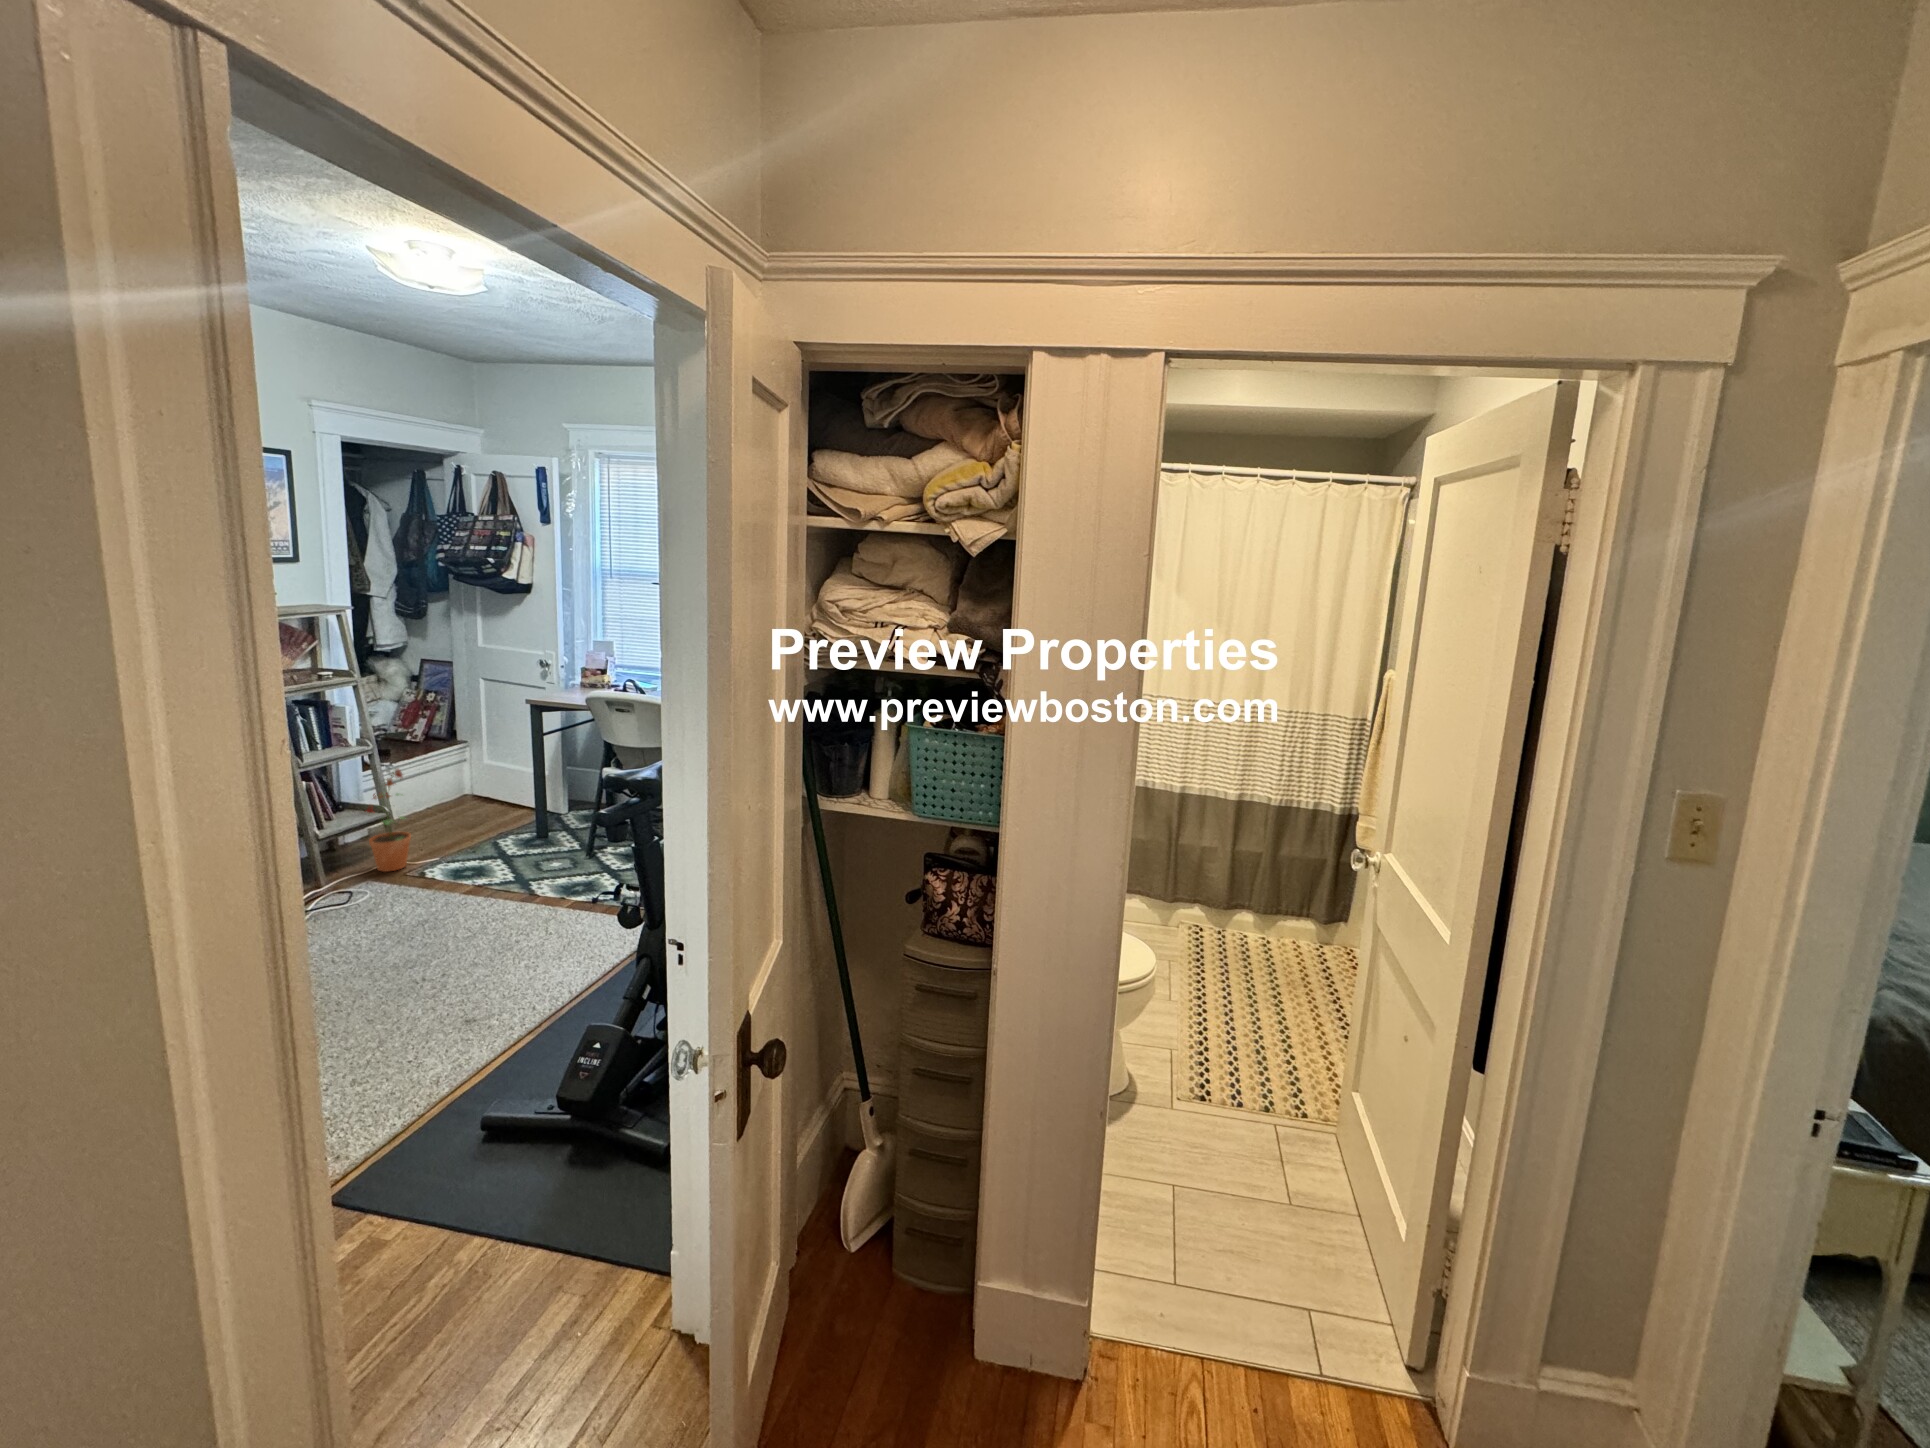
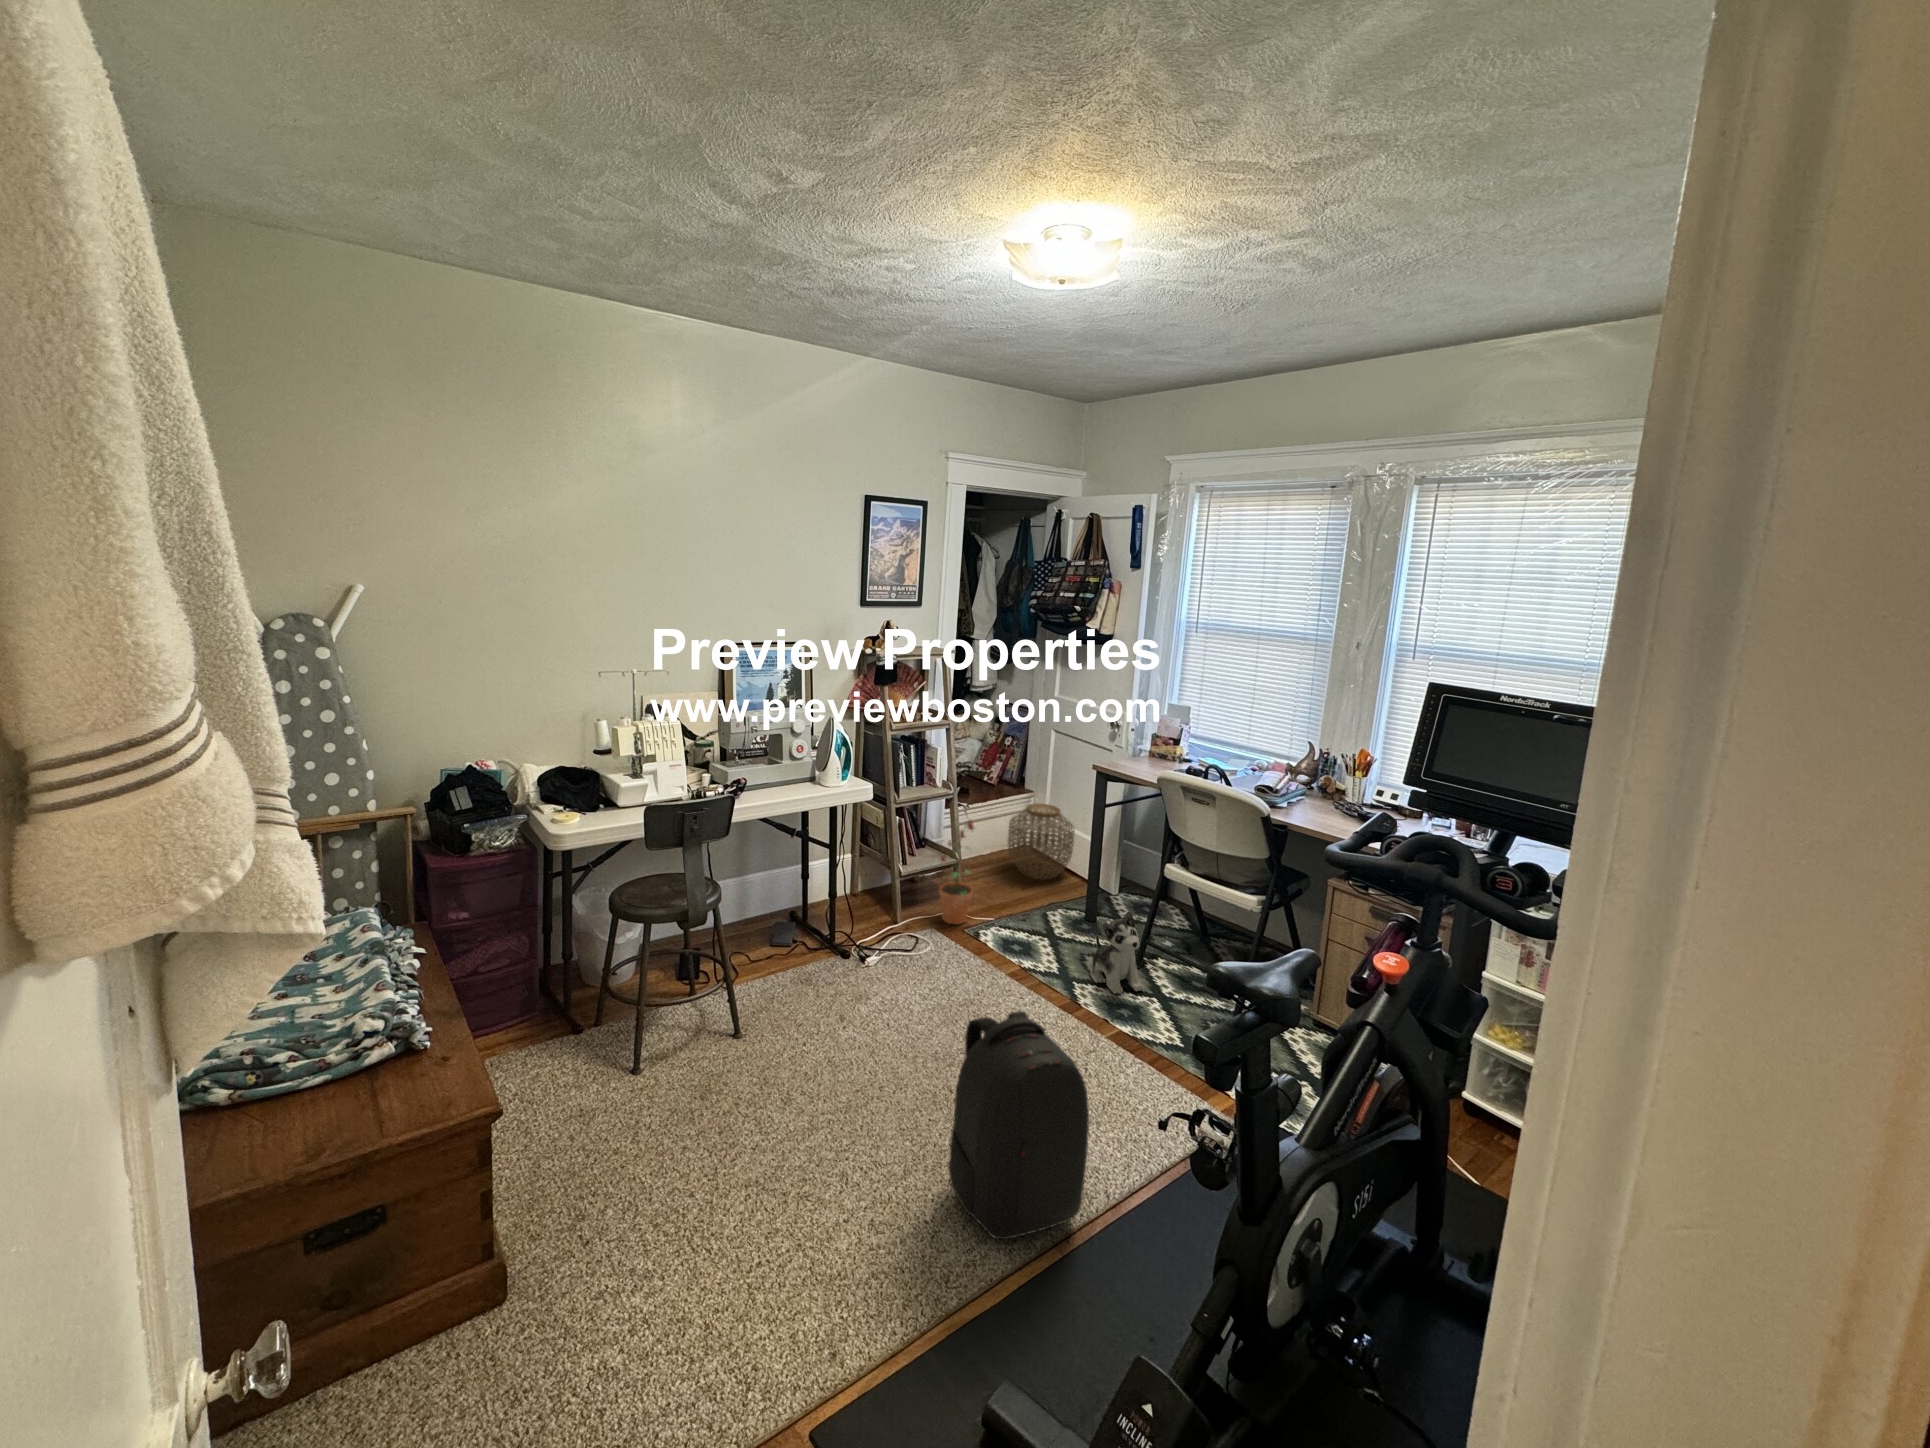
woven basket: none [444,748,517,818] -> present [1008,803,1074,879]
plush toy: none [545,810,595,879] -> present [1090,911,1144,994]
backpack: none [422,880,549,1047] -> present [948,1011,1089,1239]

